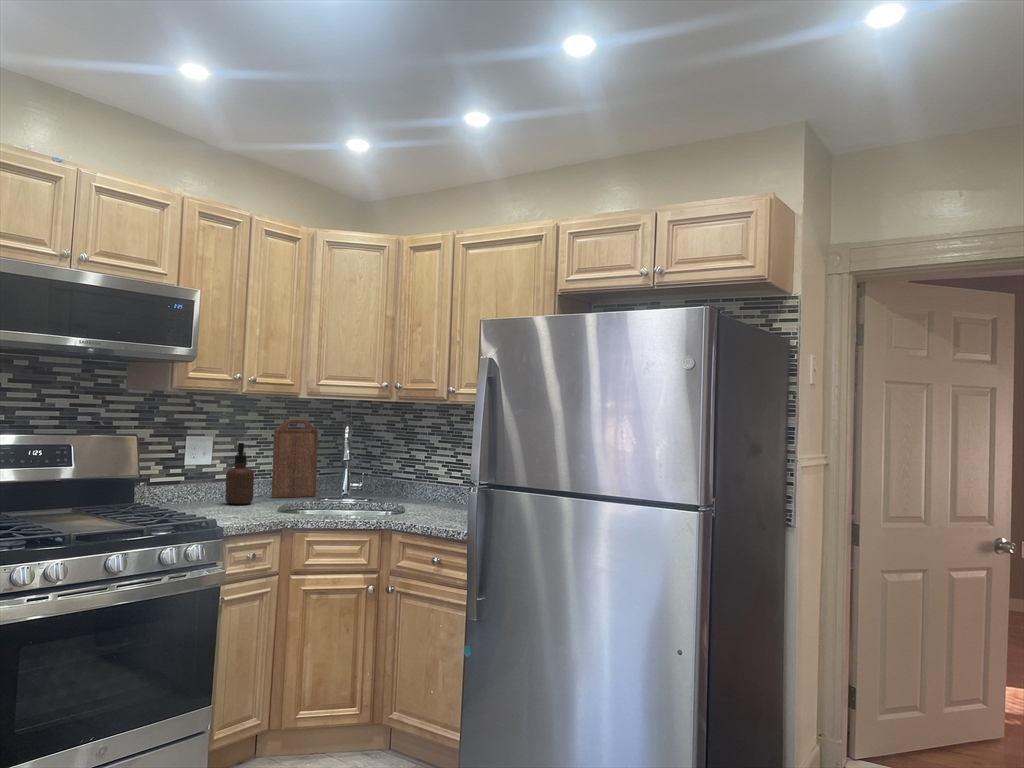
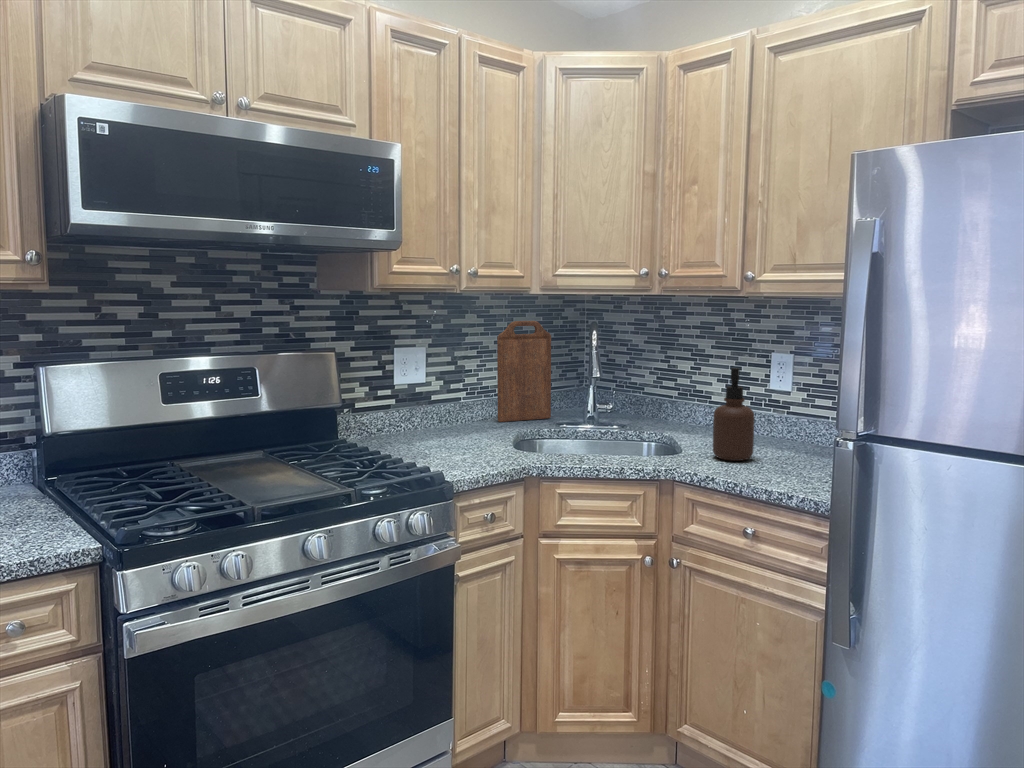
soap dispenser: present [225,443,254,505] -> present [713,368,754,461]

